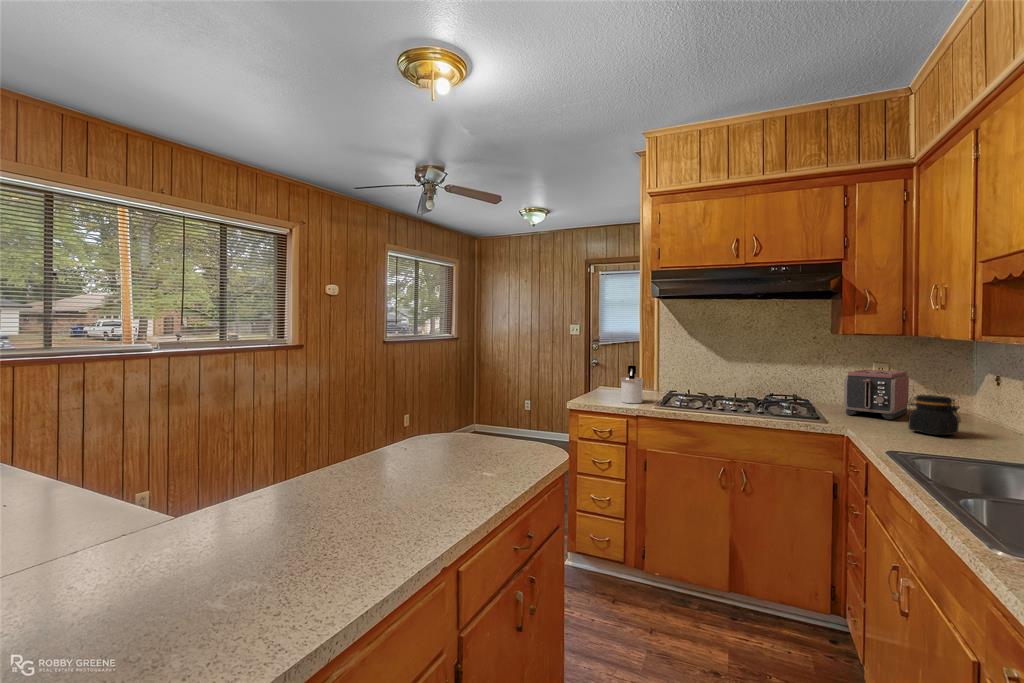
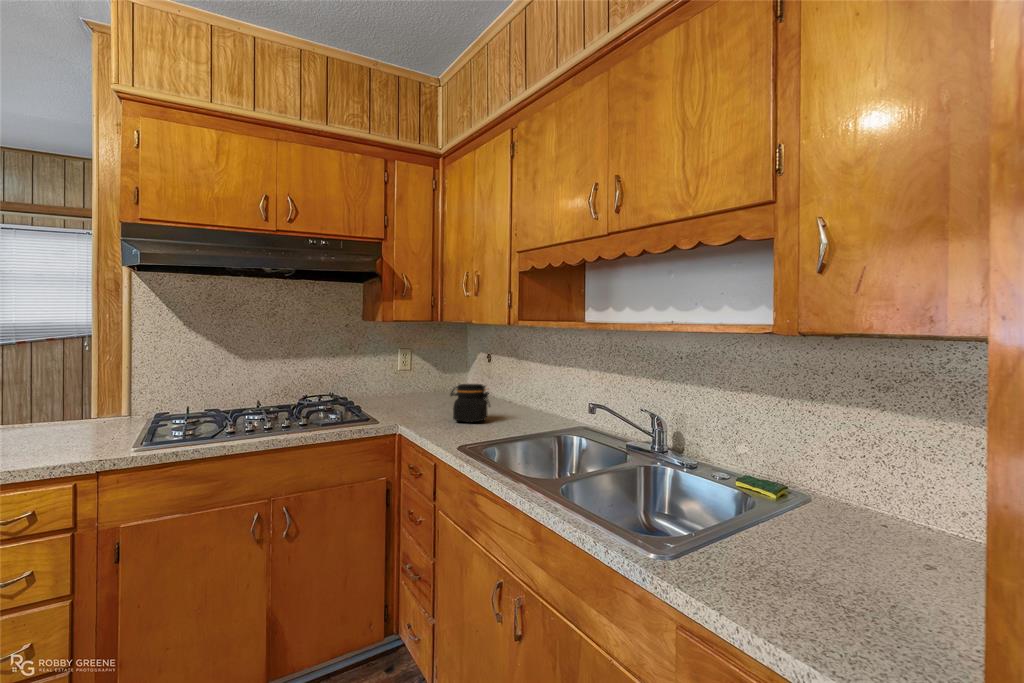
soap dispenser: present [620,366,643,403] -> none [65,375,116,443]
toaster: present [844,370,909,420] -> none [388,364,433,414]

